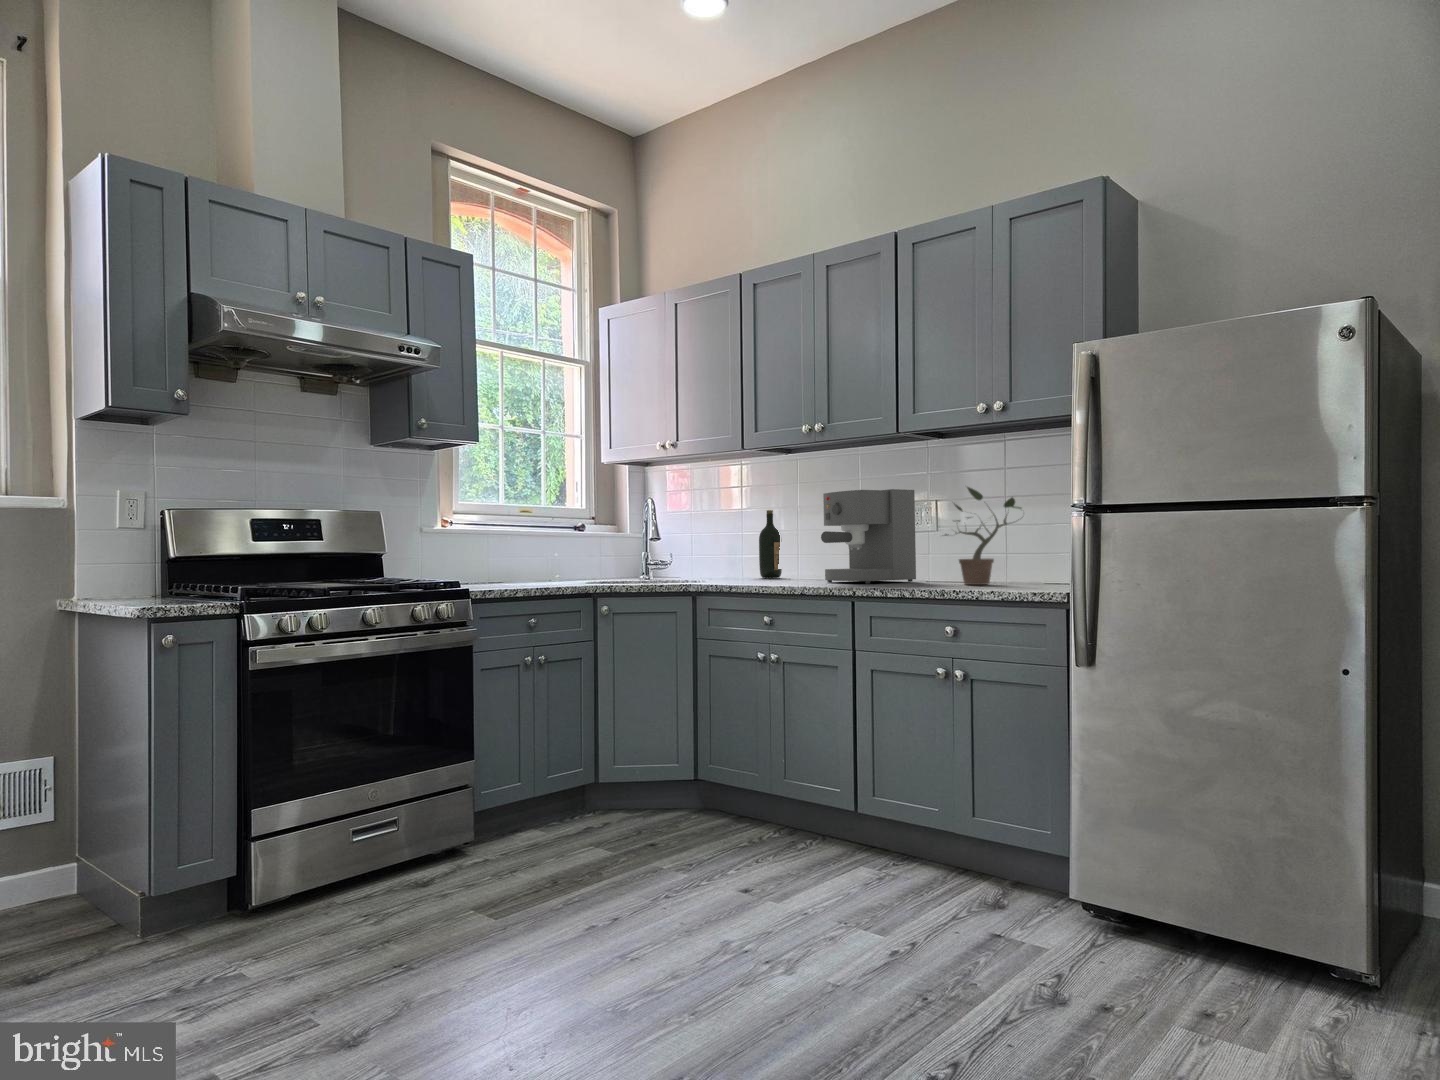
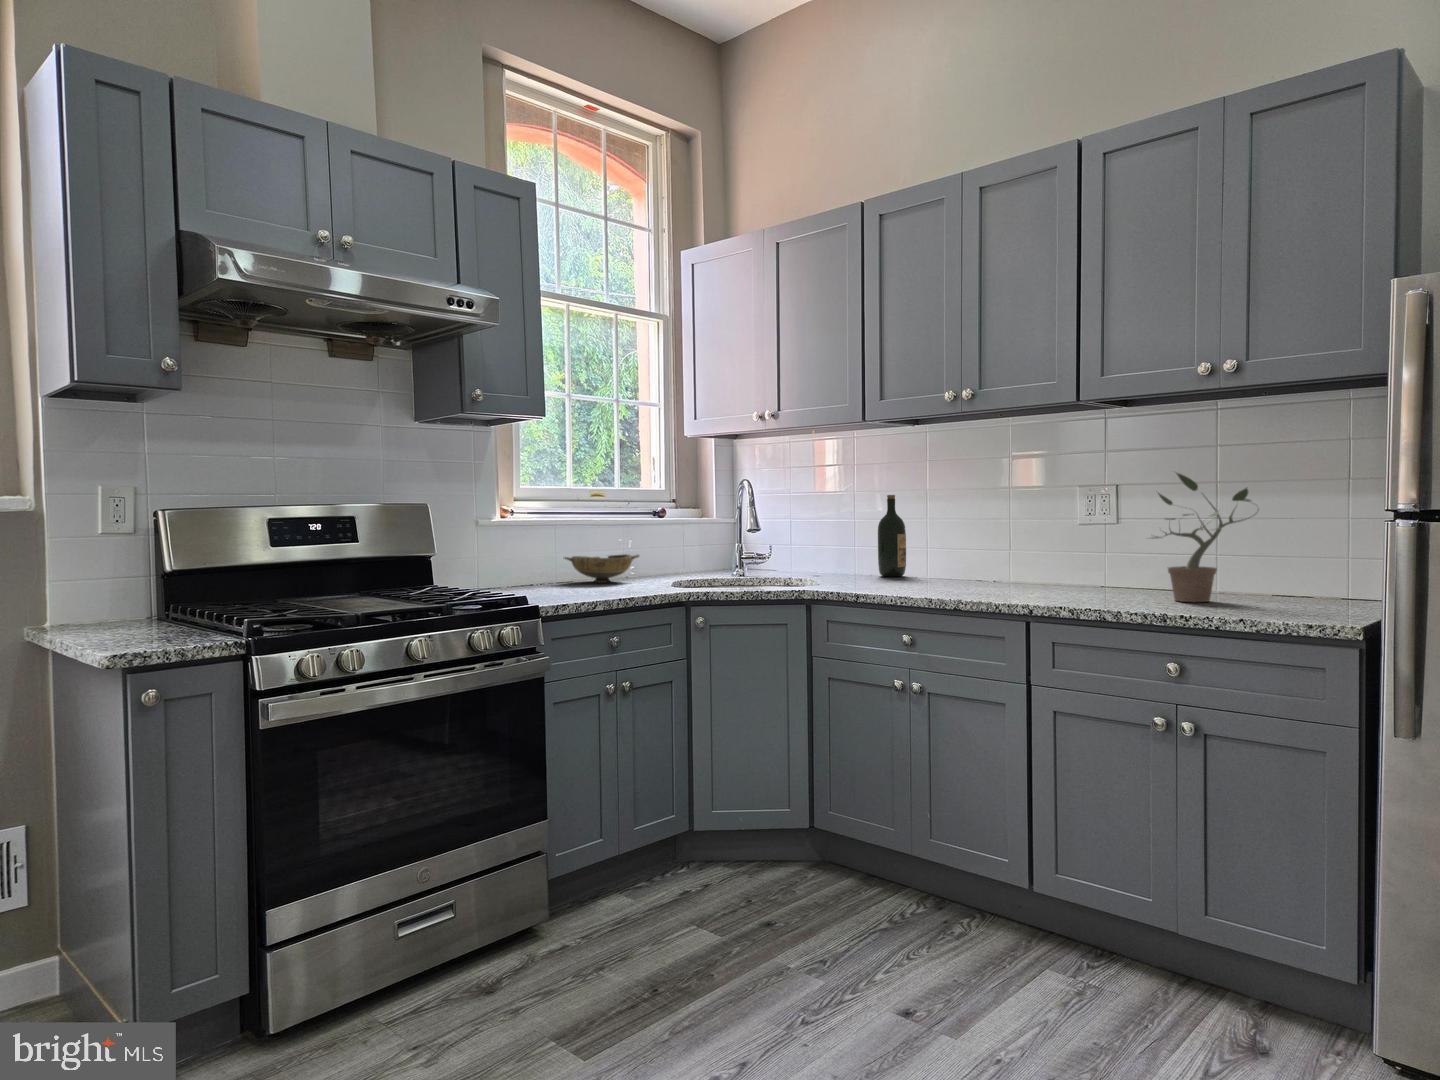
coffee maker: present [821,489,916,583] -> none [976,475,1096,595]
bowl: none [495,559,560,582] -> present [565,554,639,582]

